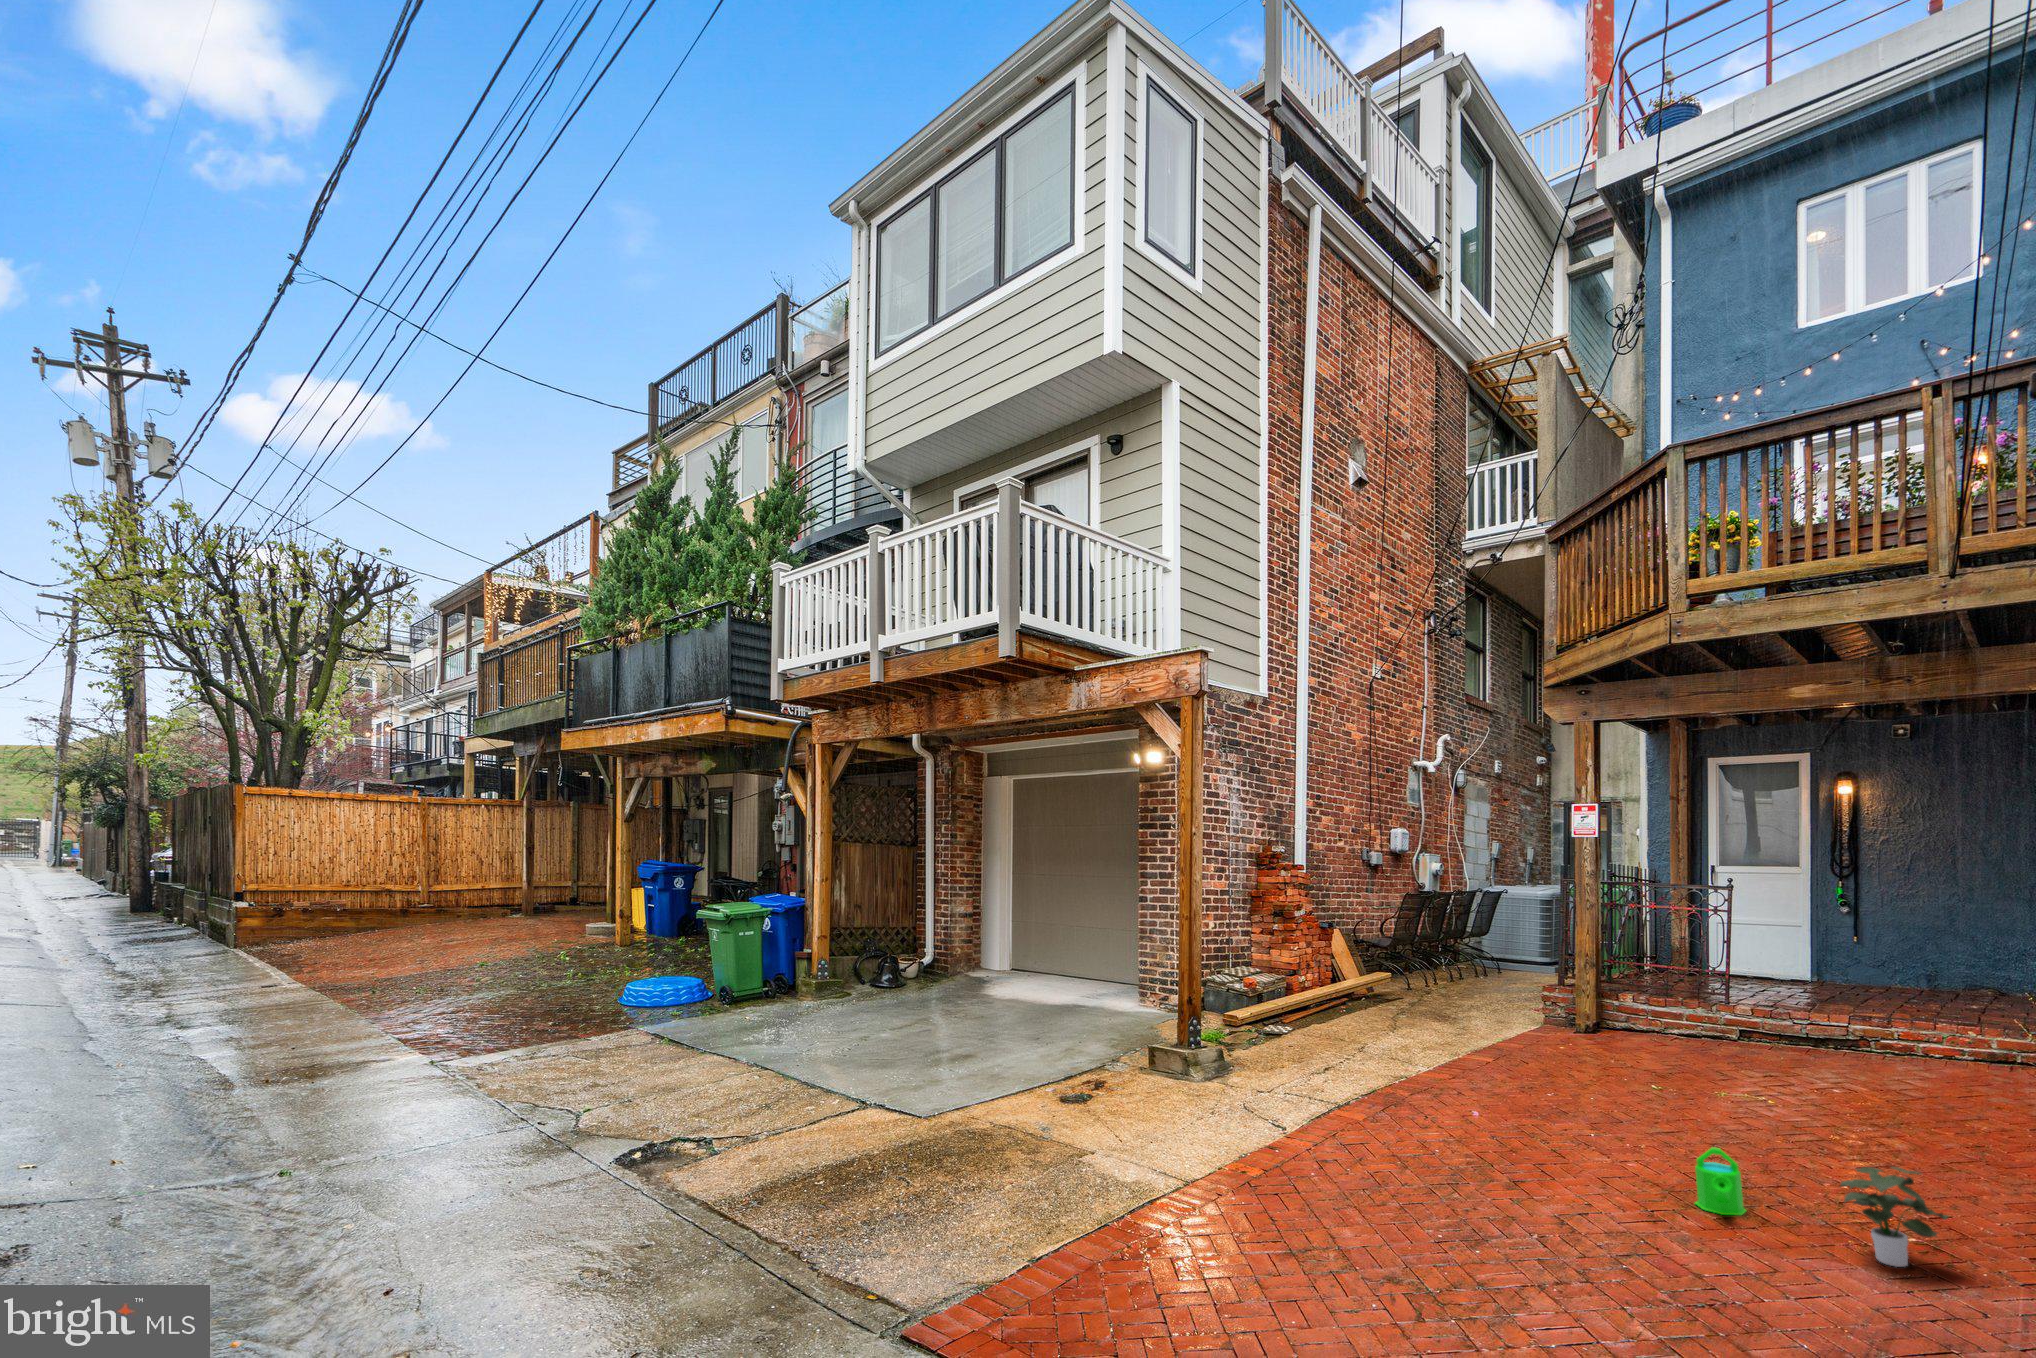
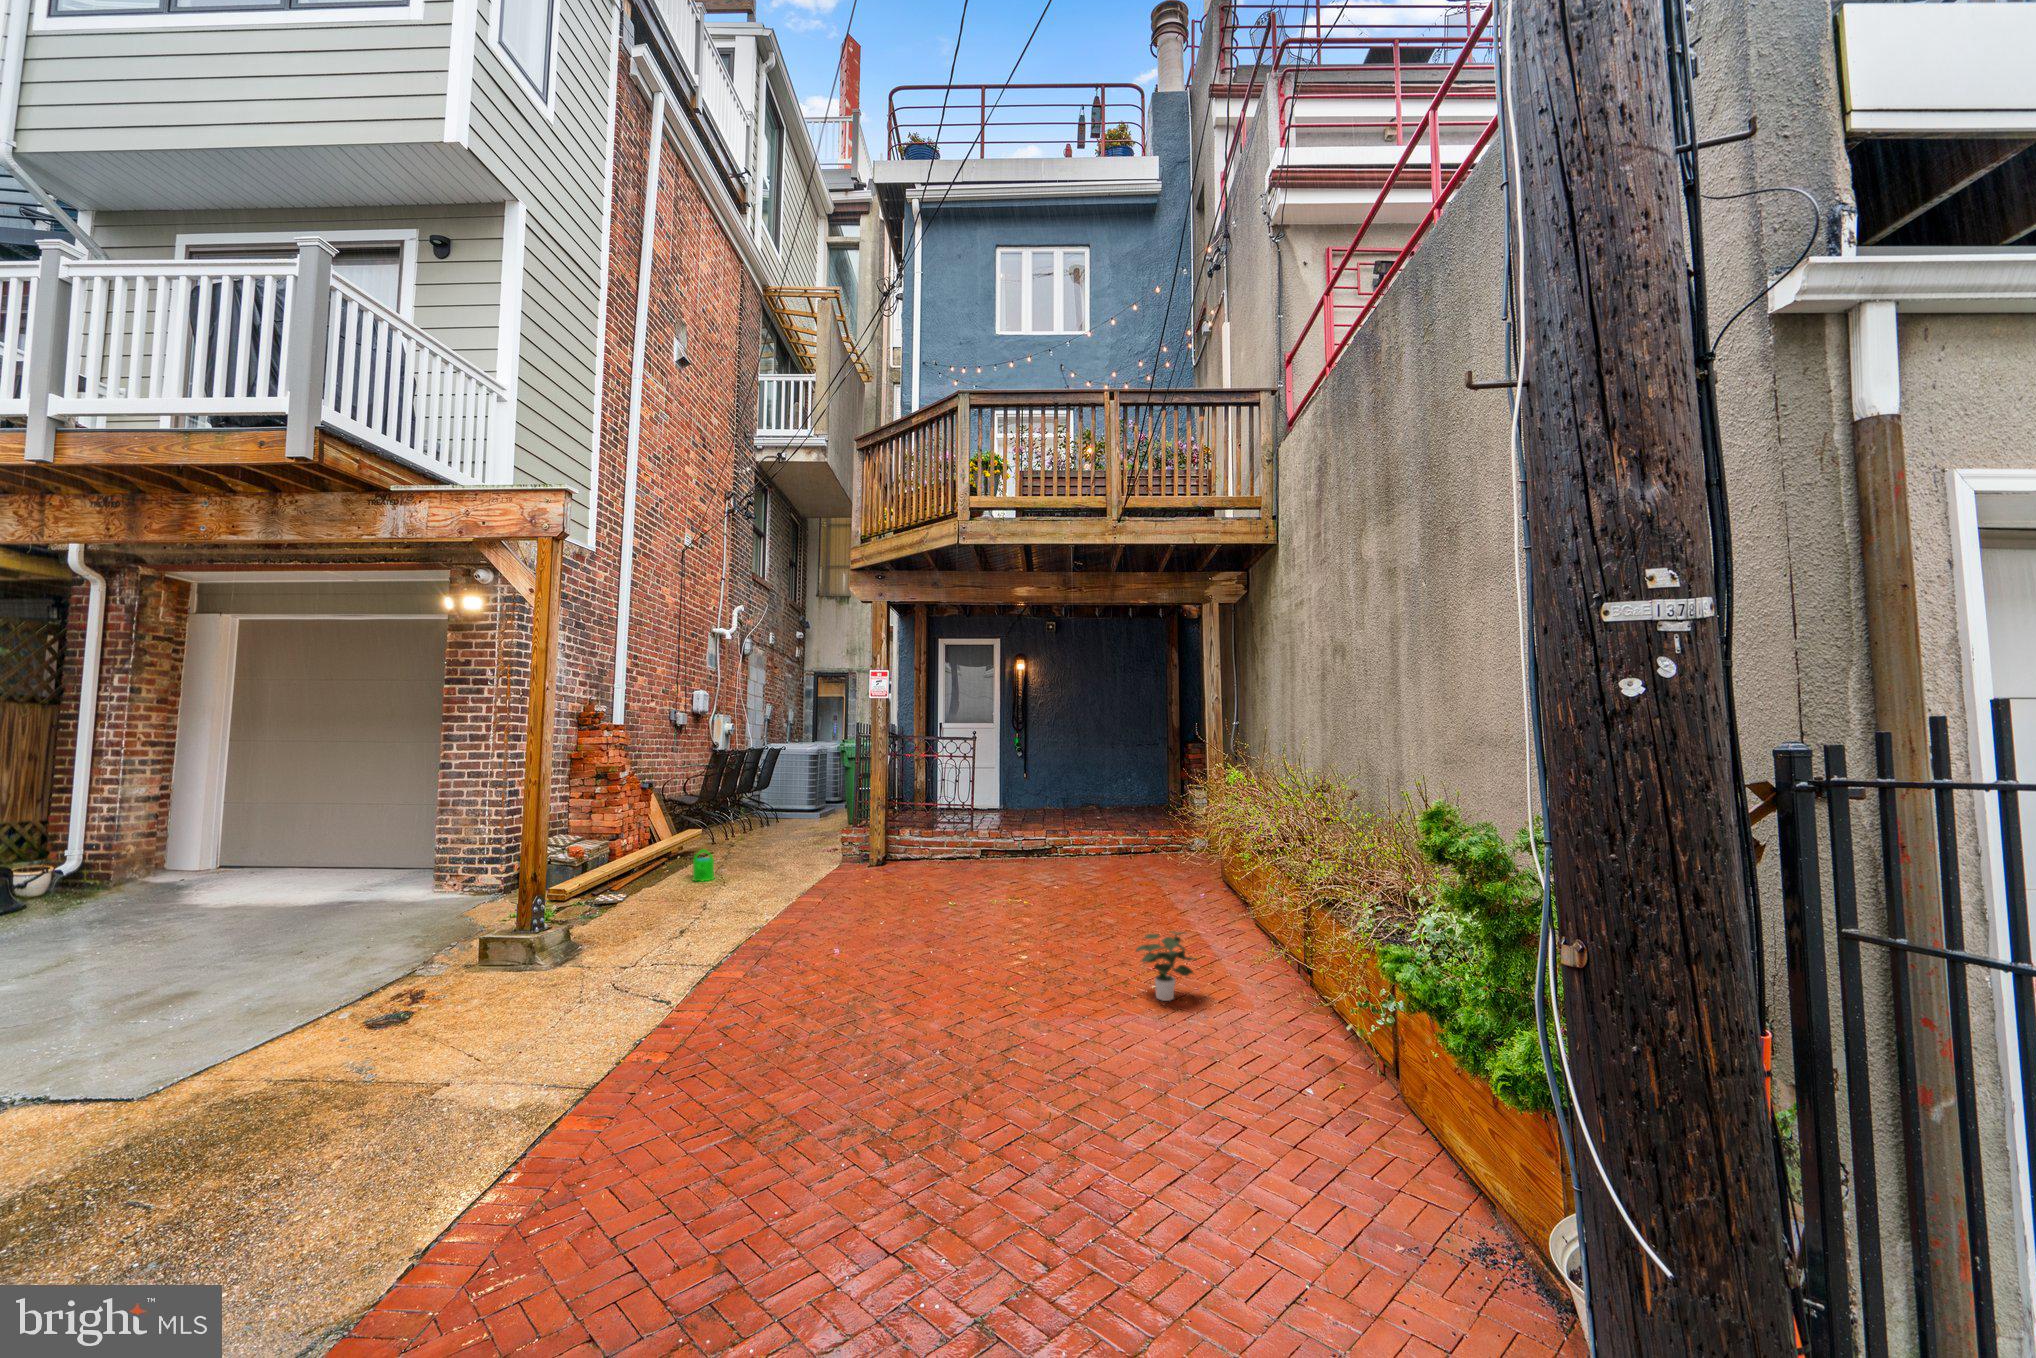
watering can: present [1695,1148,1746,1215] -> present [692,849,714,881]

